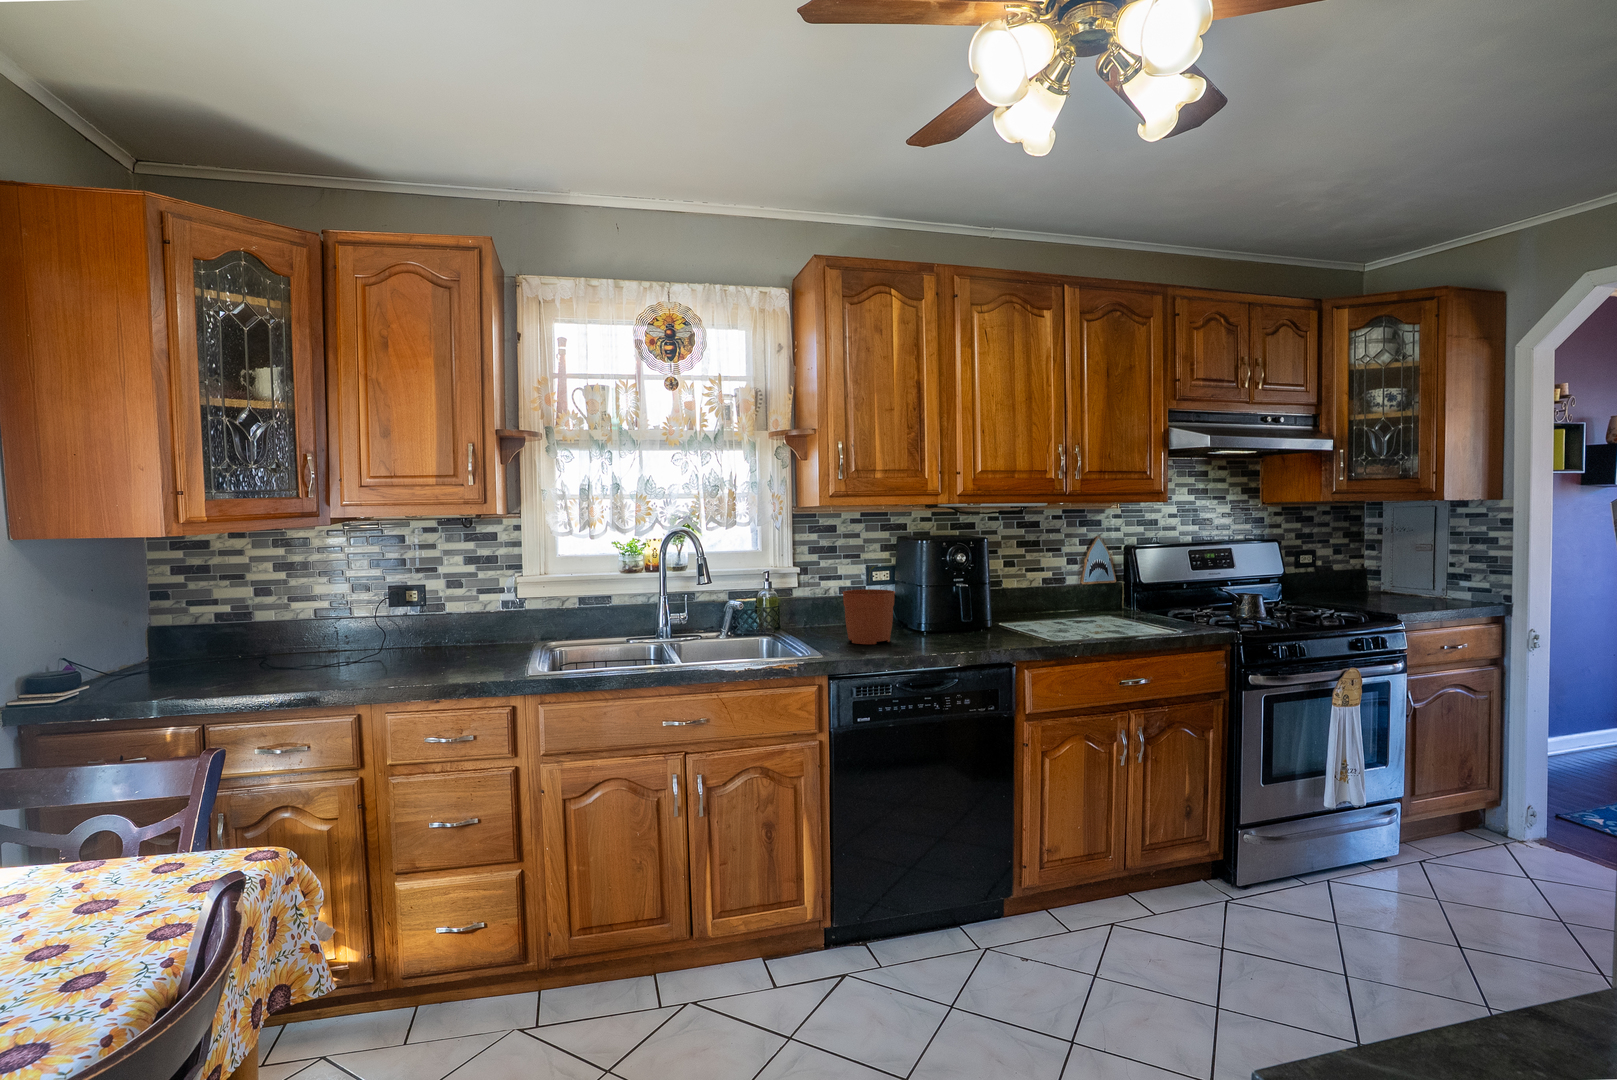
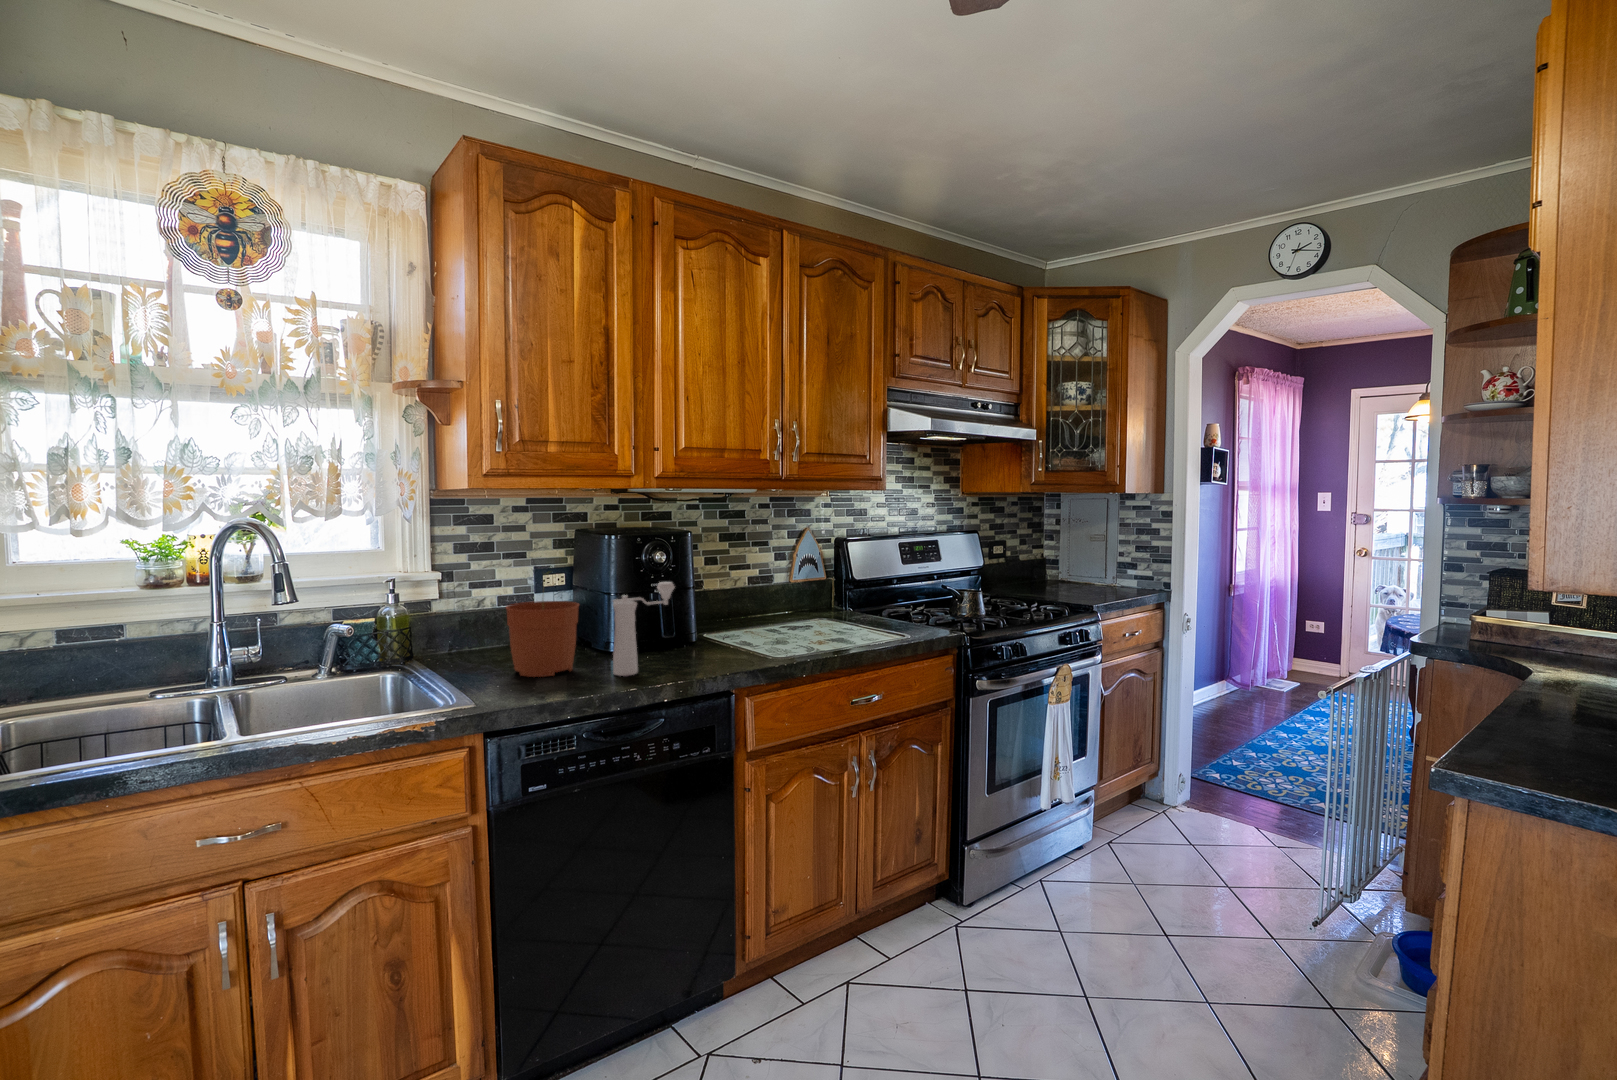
pepper mill: none [919,576,968,647] -> present [613,582,675,676]

